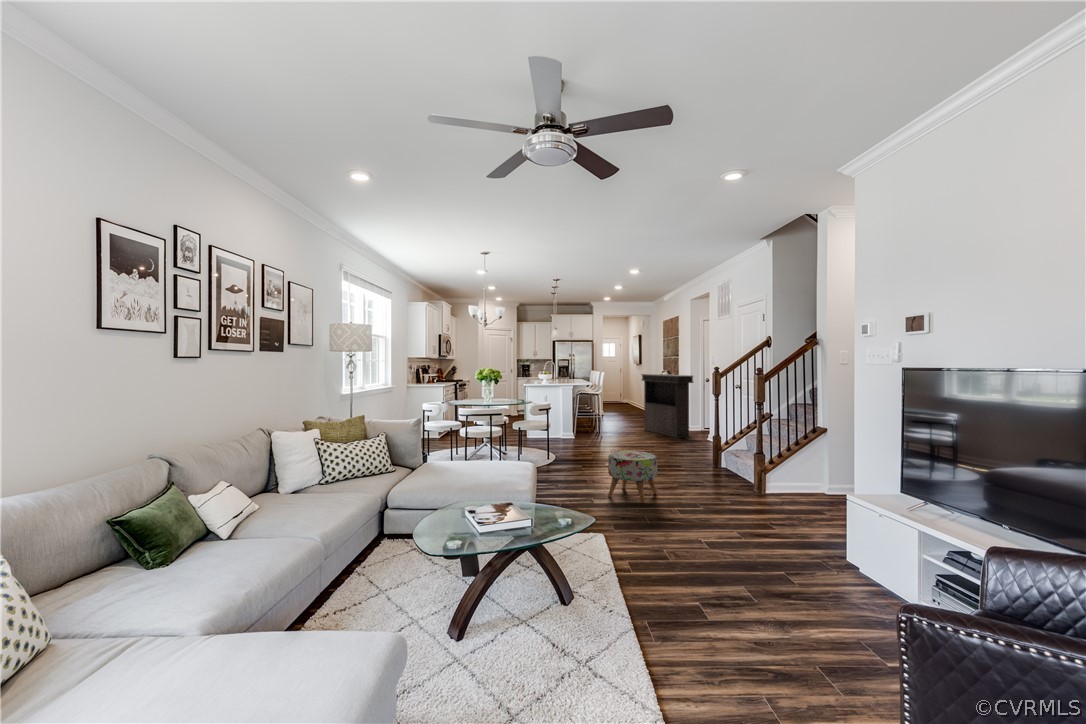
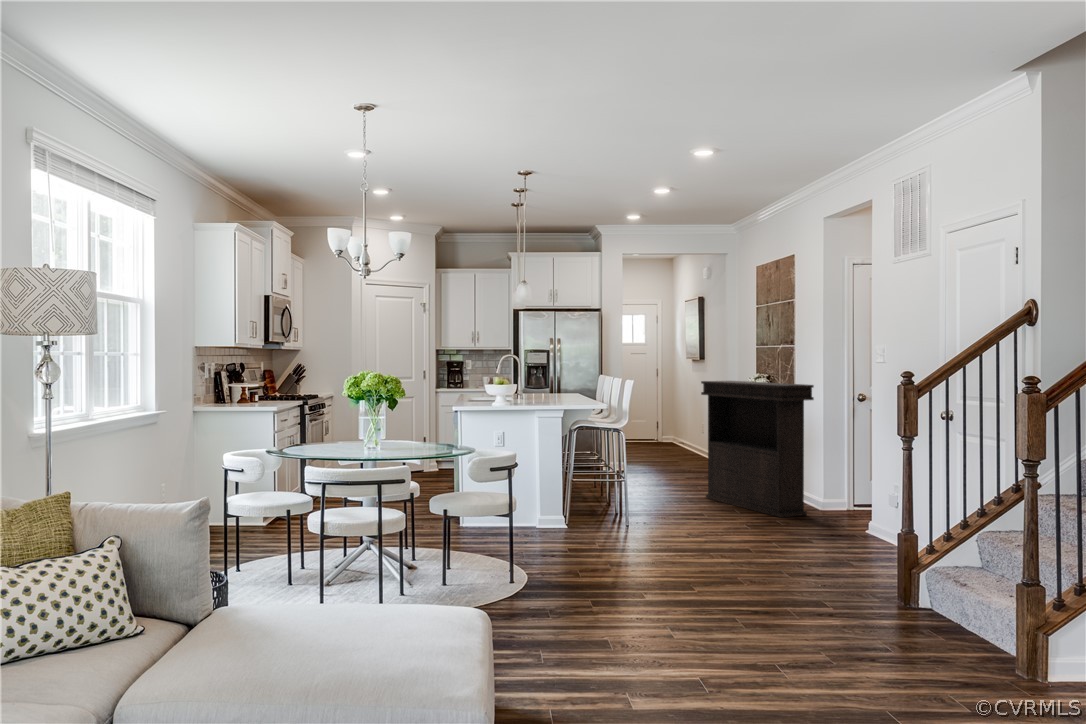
ottoman: present [608,451,657,503] -> none [656,561,768,685]

